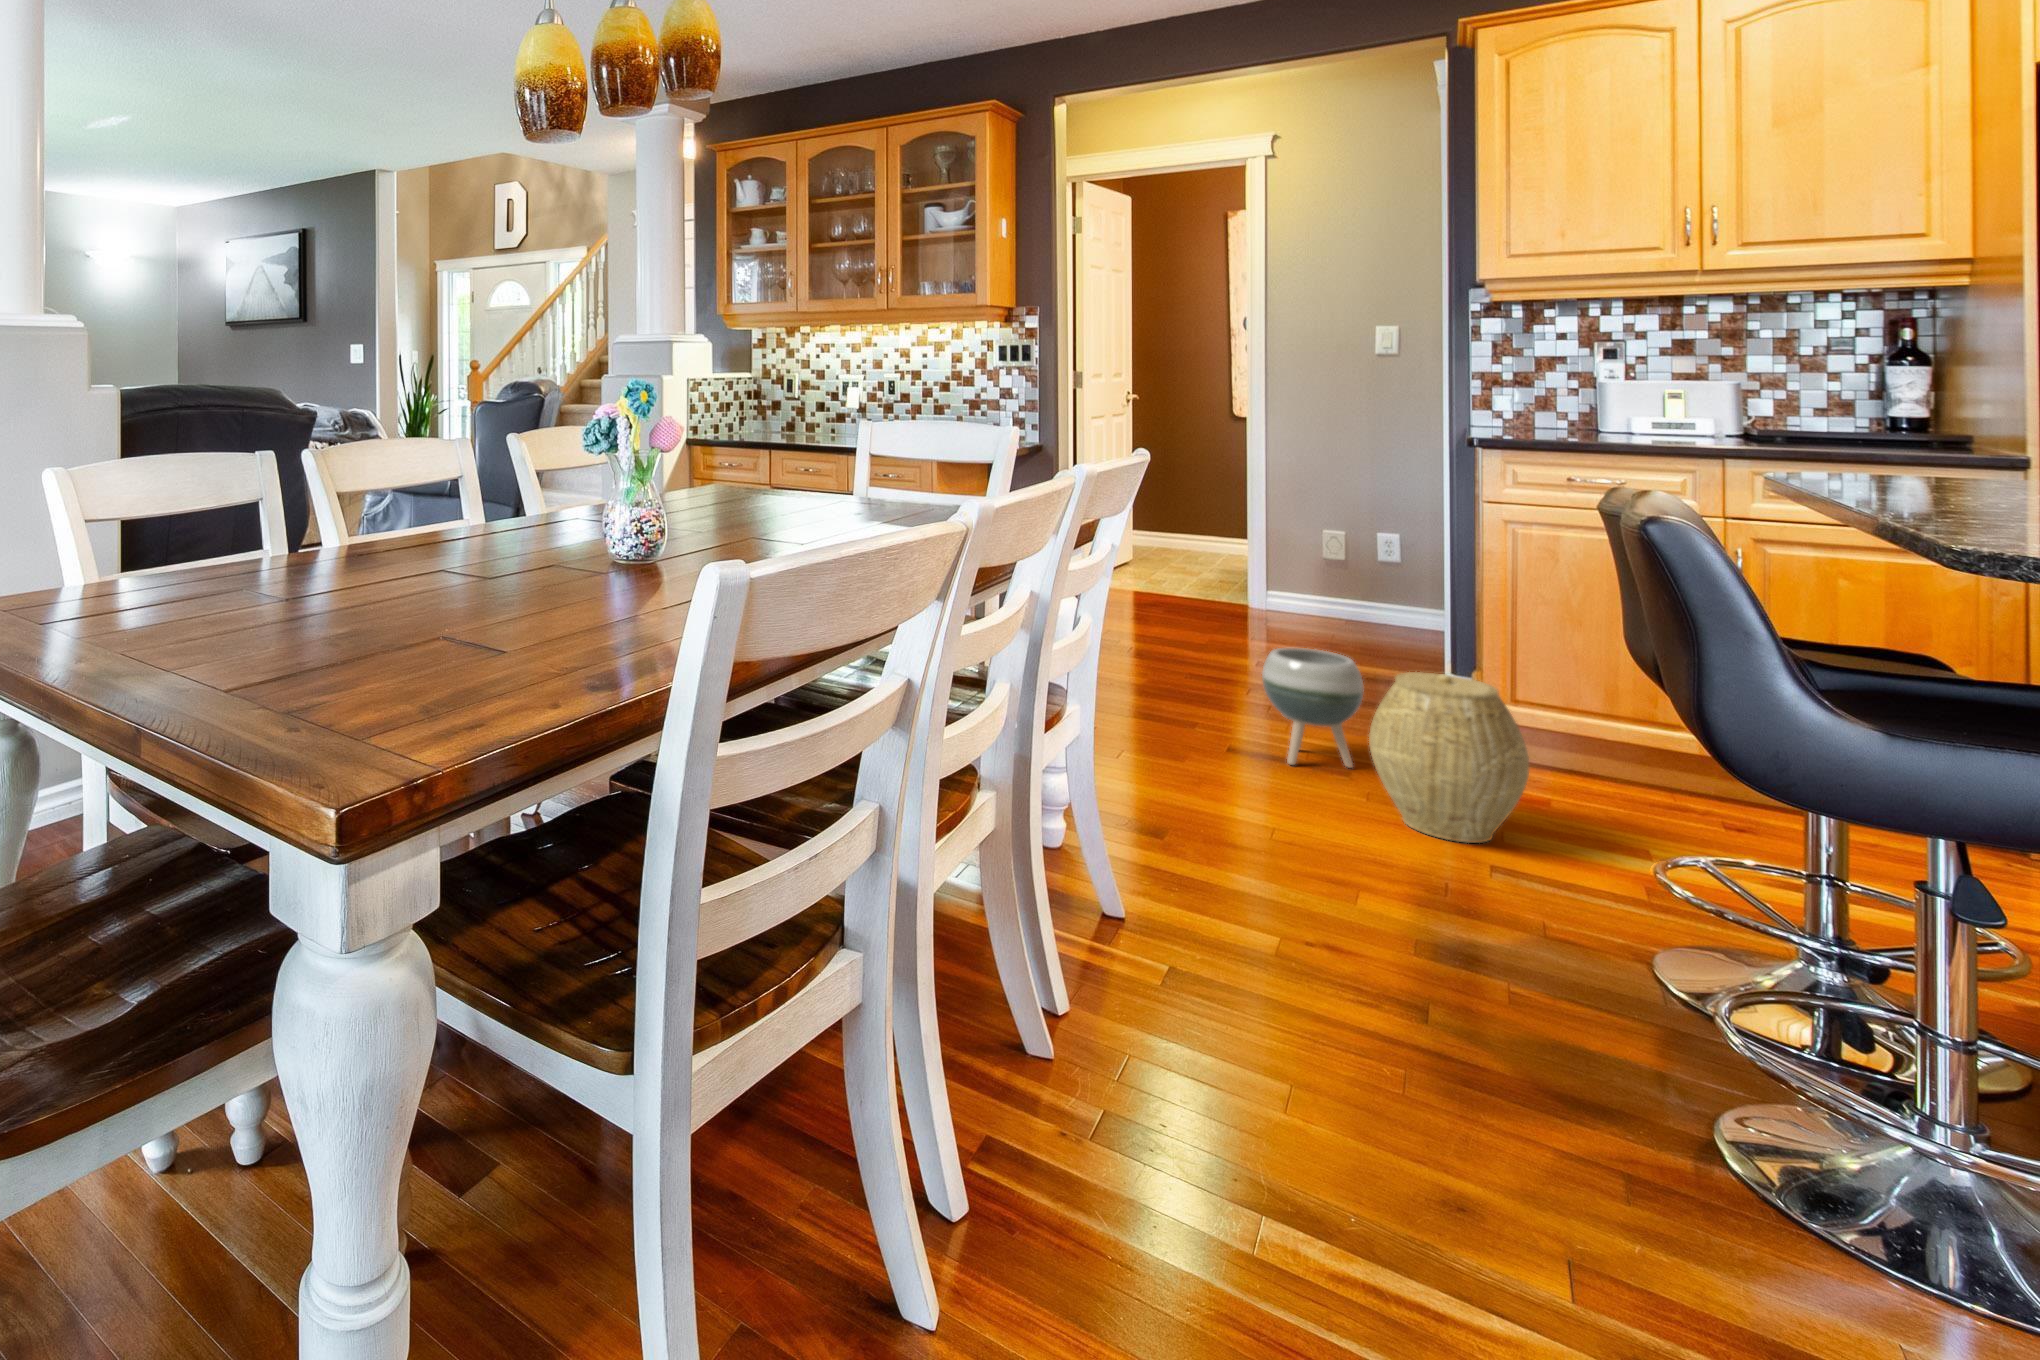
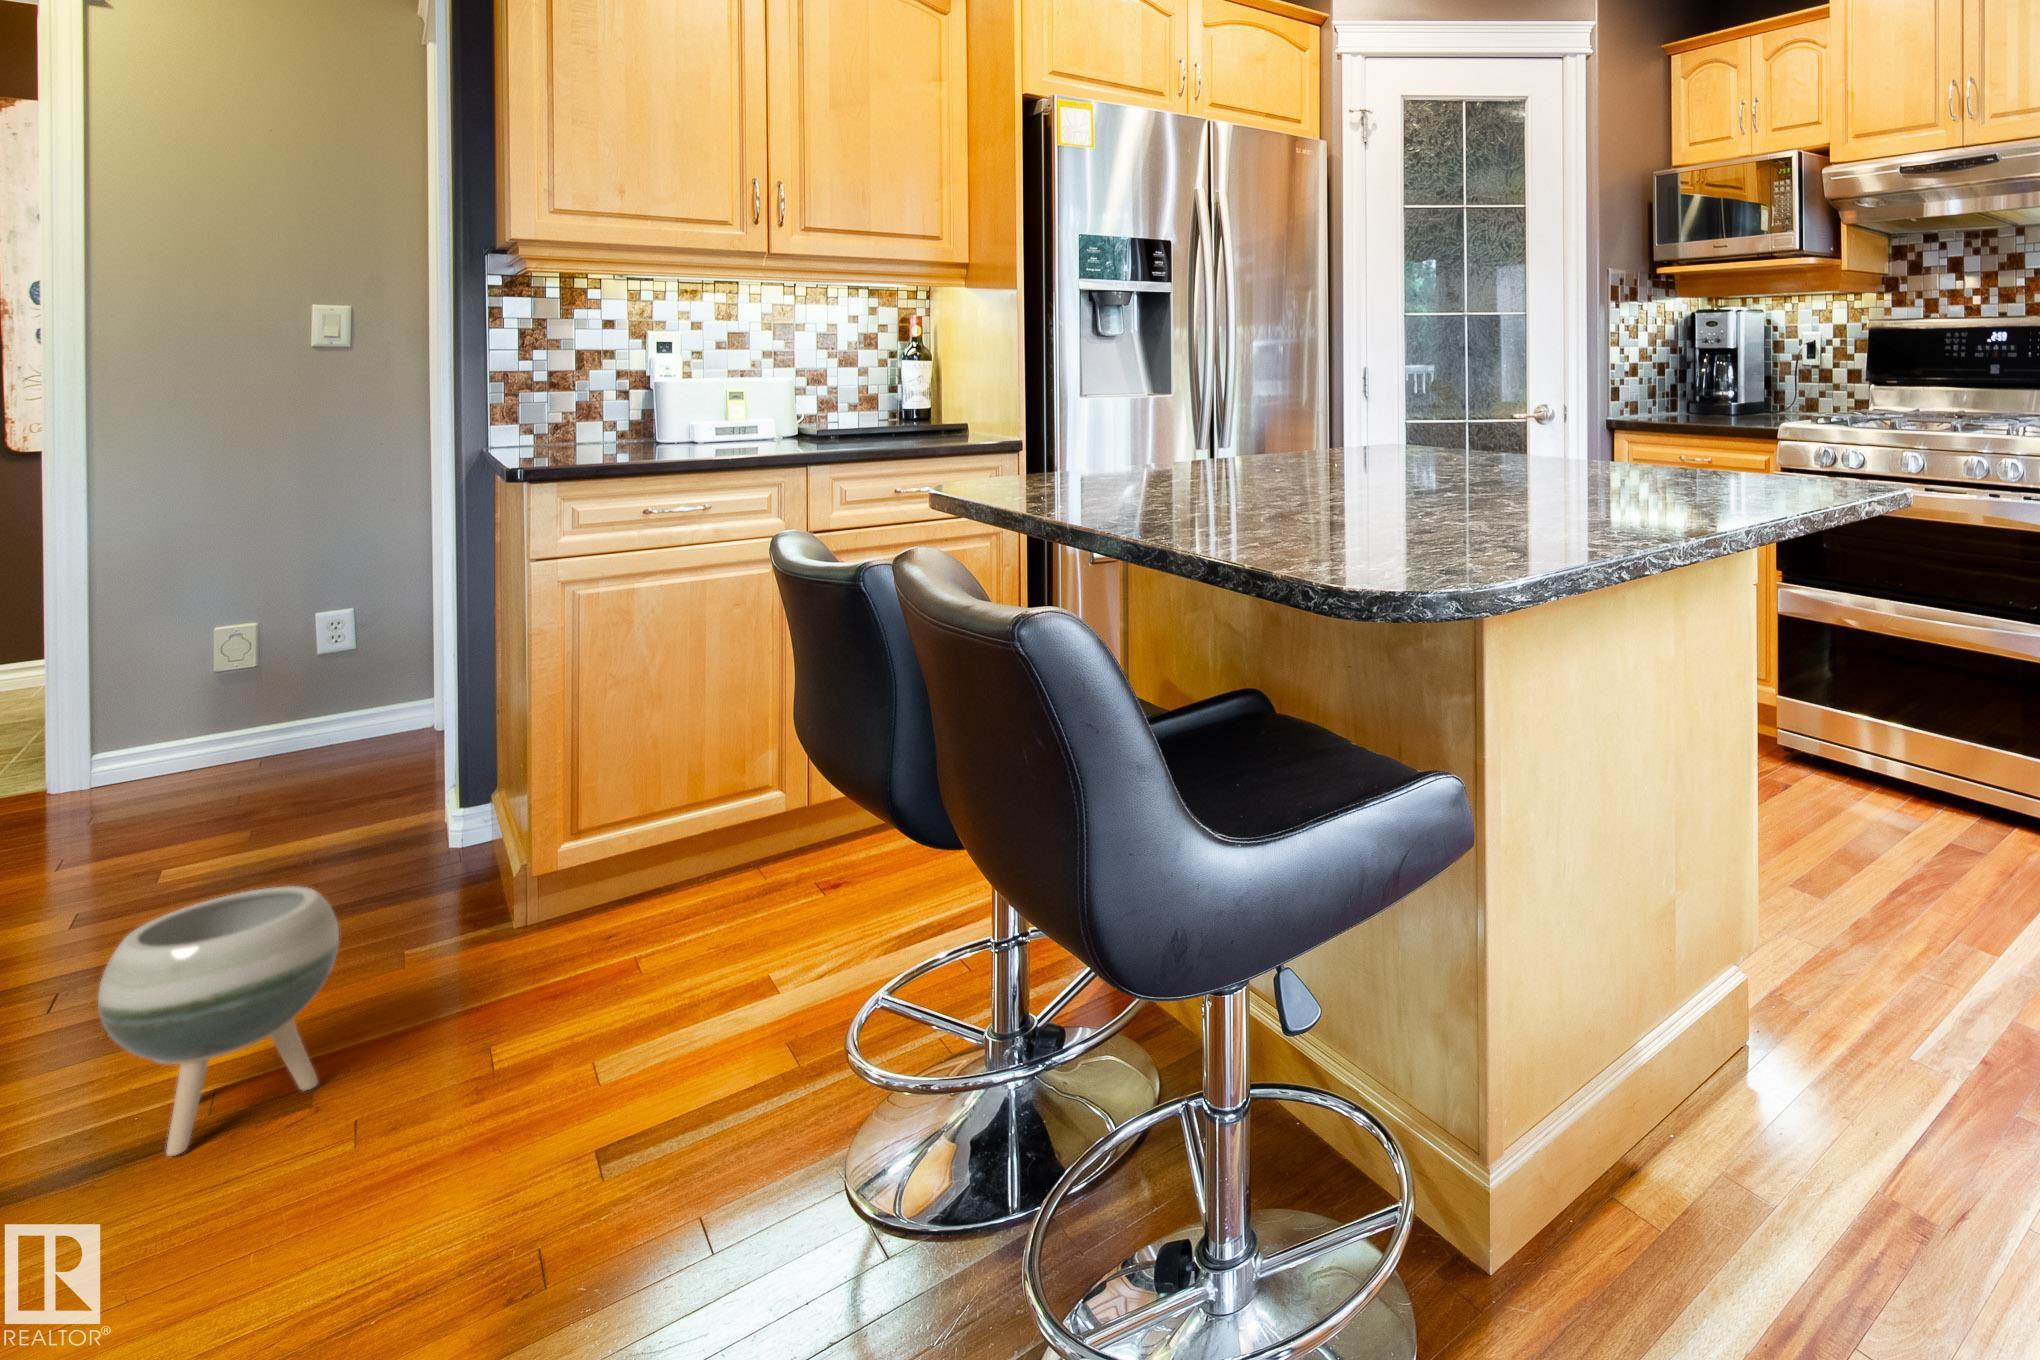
woven basket: present [1369,672,1529,843] -> none [367,860,642,1170]

